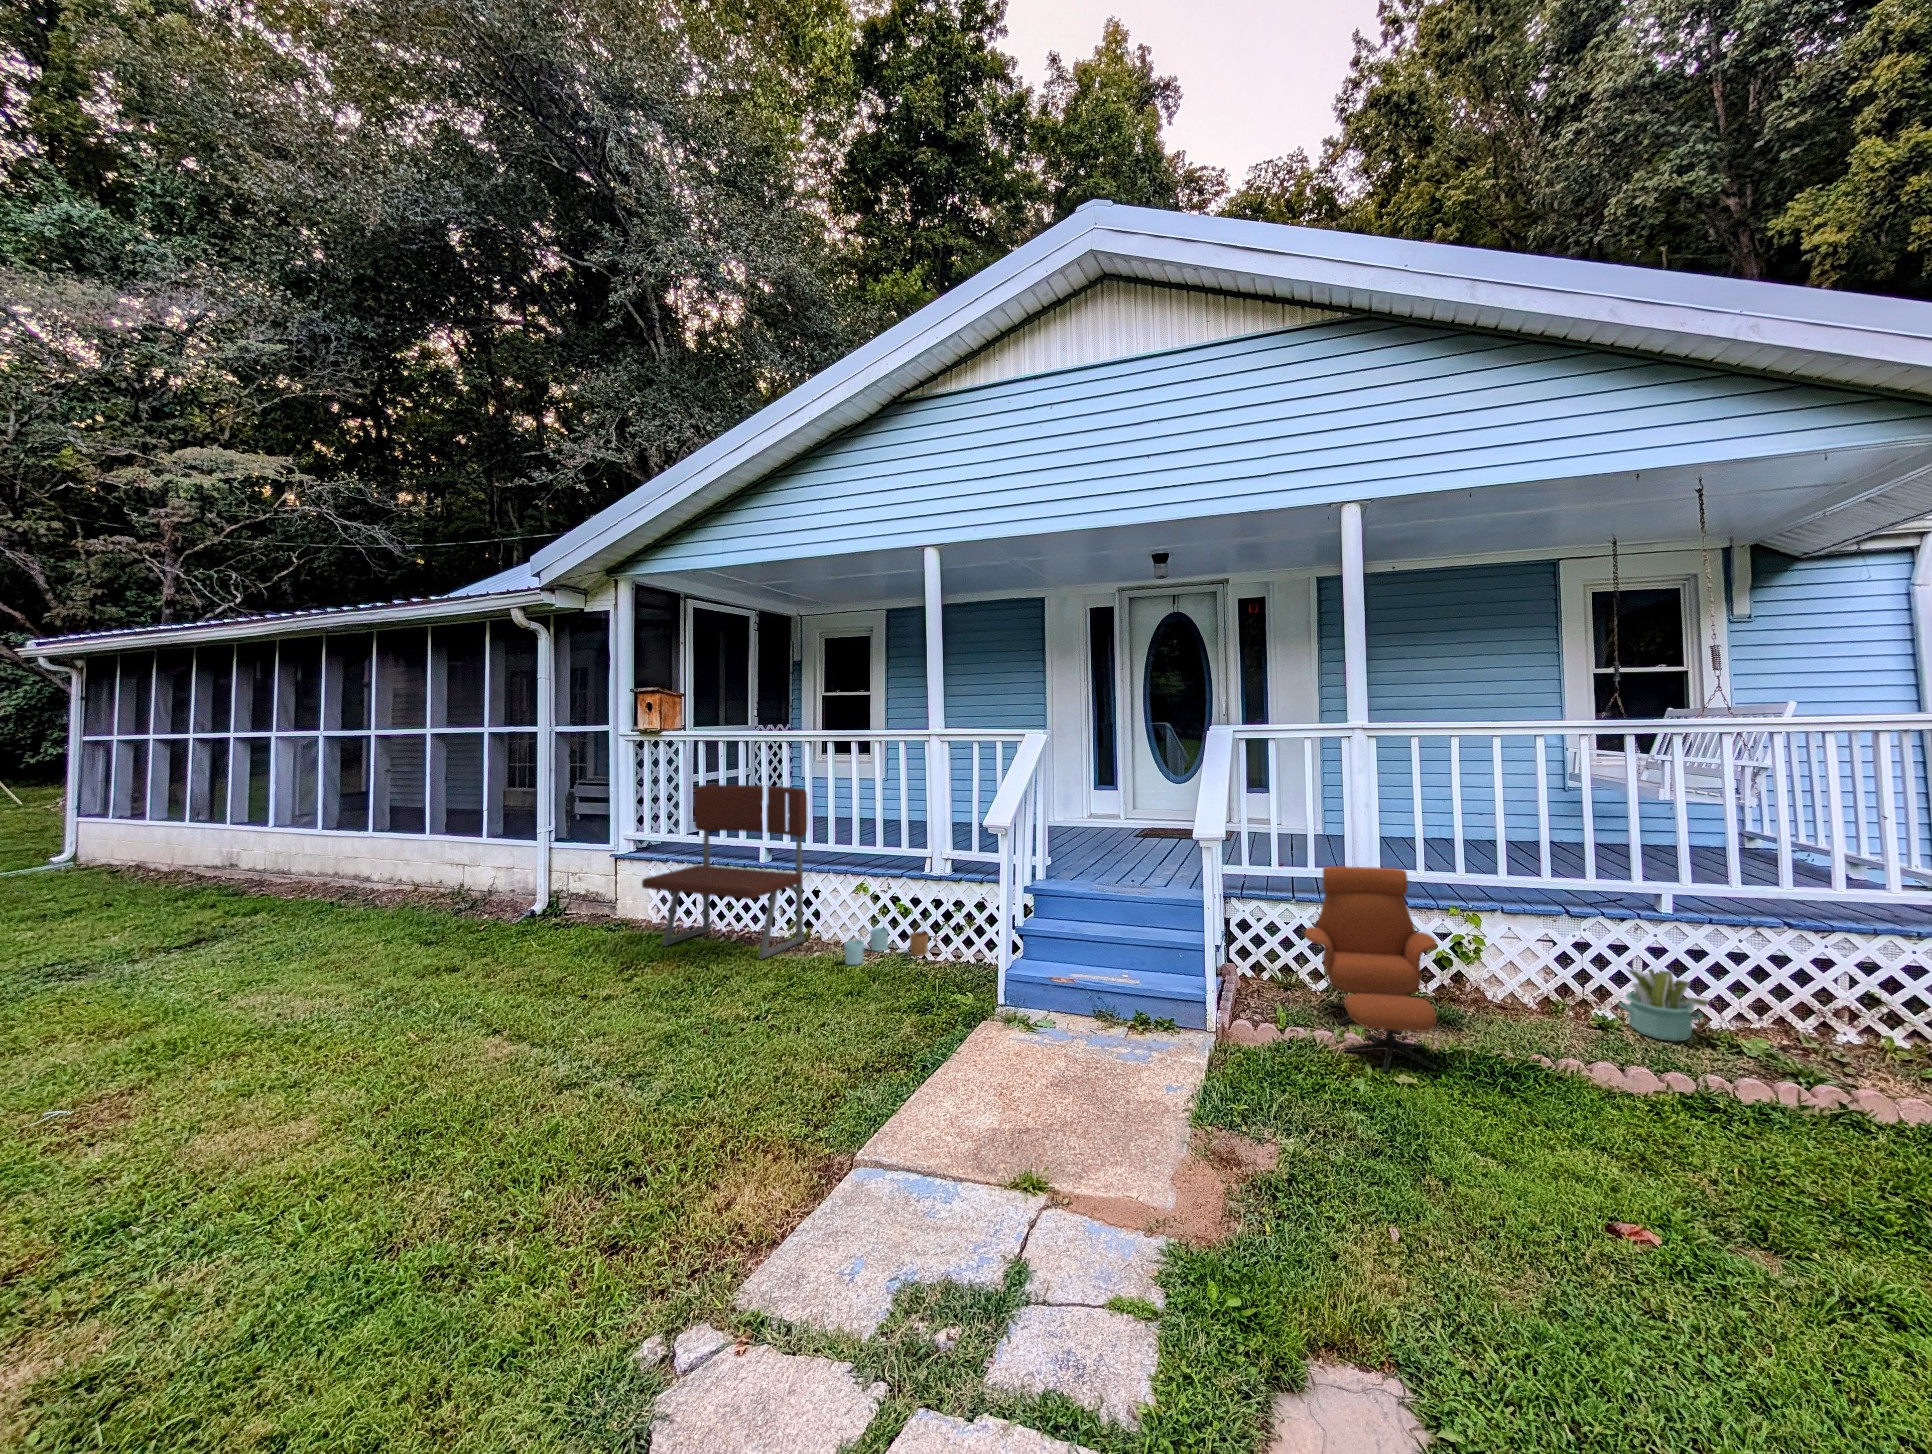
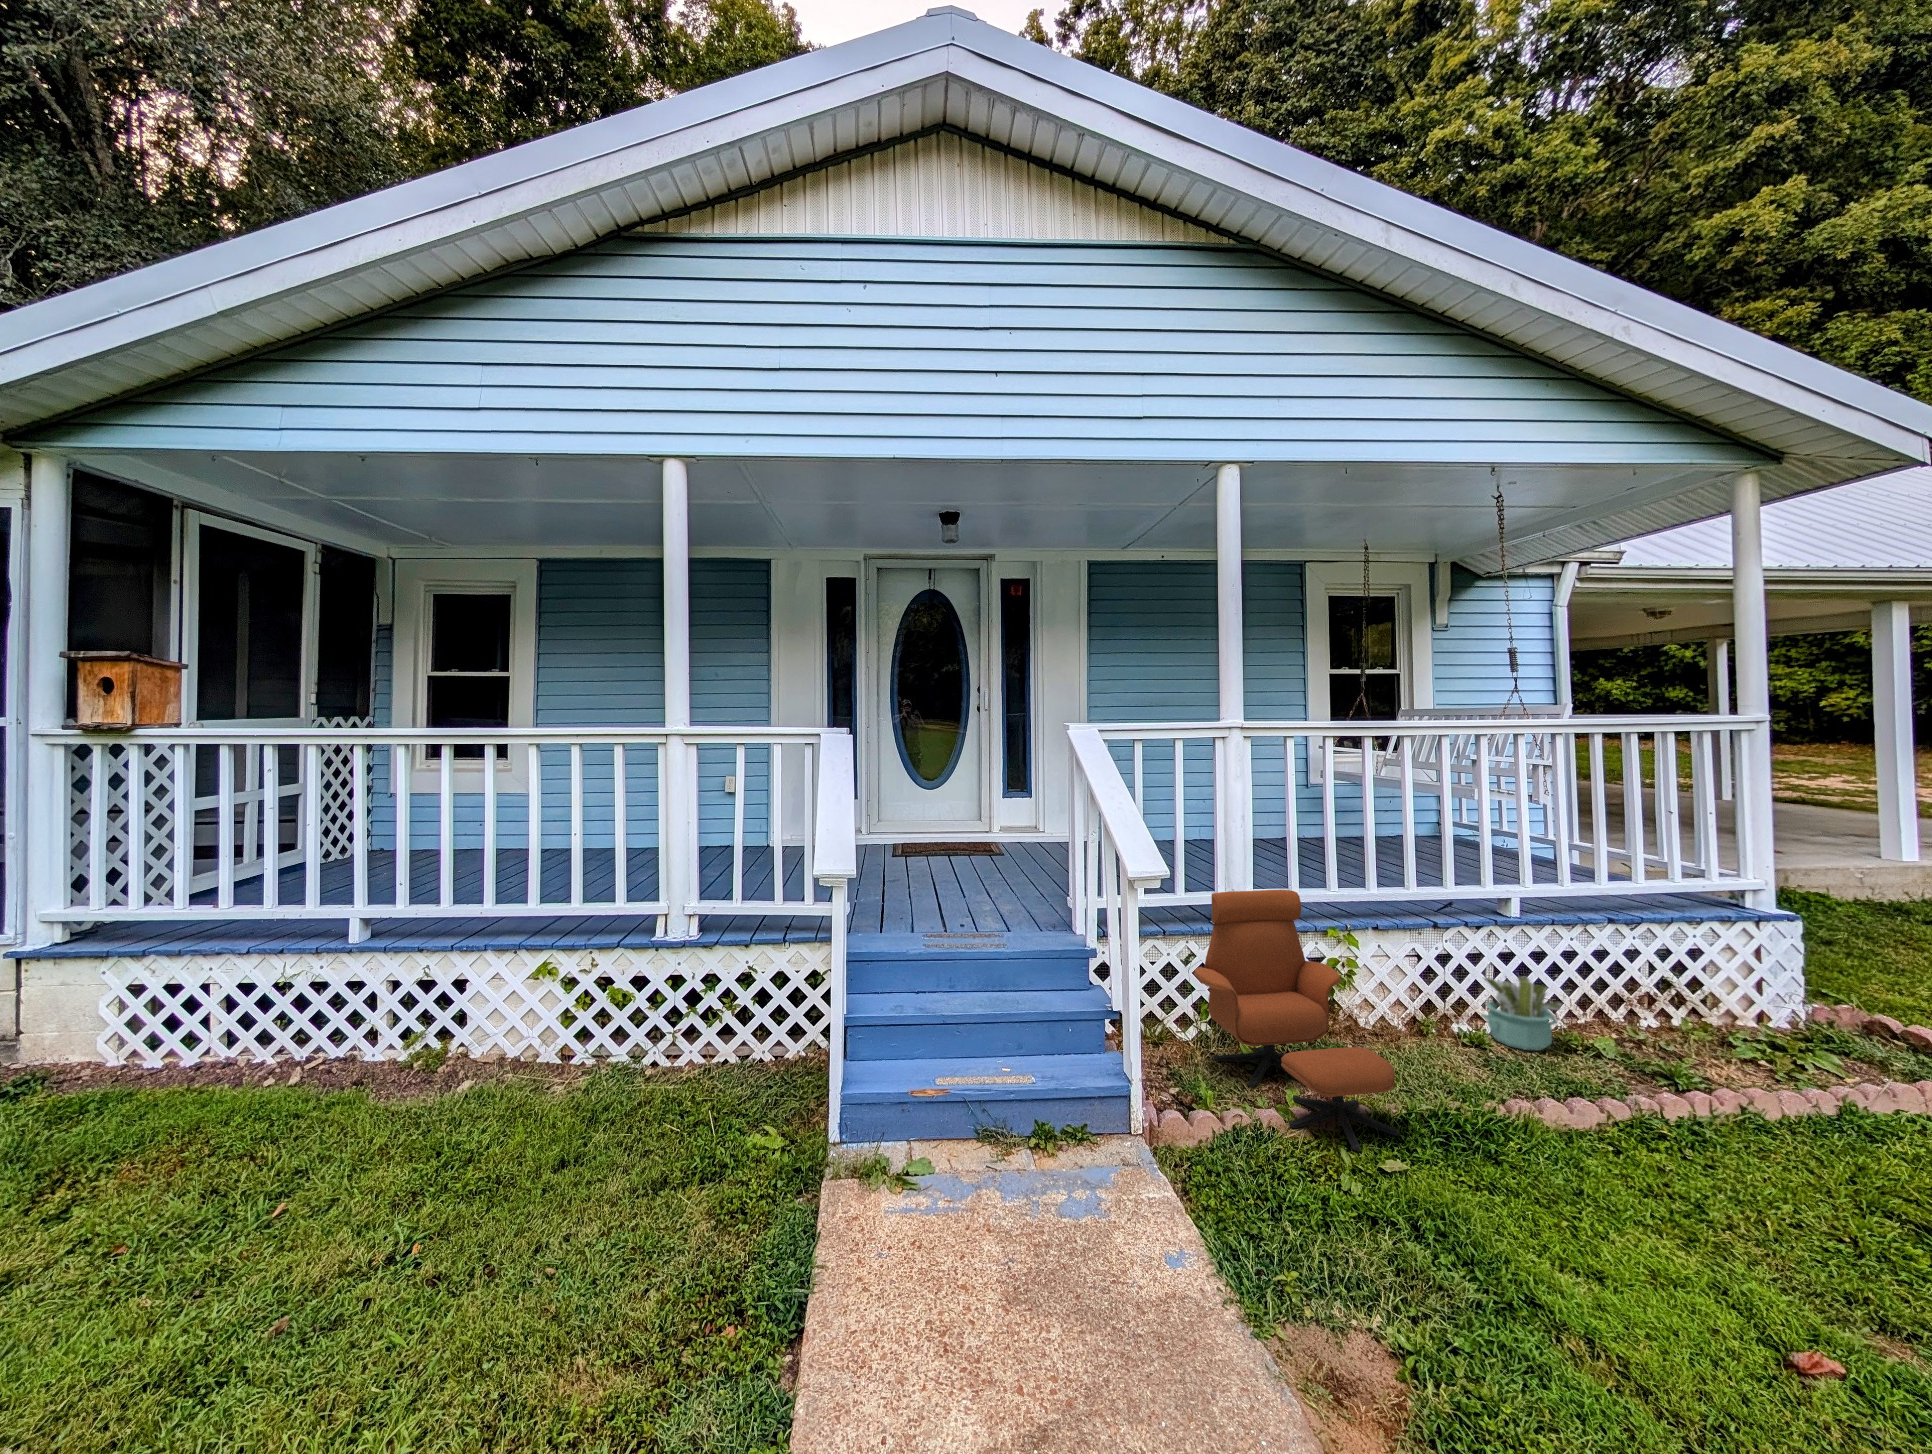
bench: present [642,785,807,959] -> none [97,818,450,1116]
bucket: present [844,919,929,965] -> none [530,1013,663,1100]

